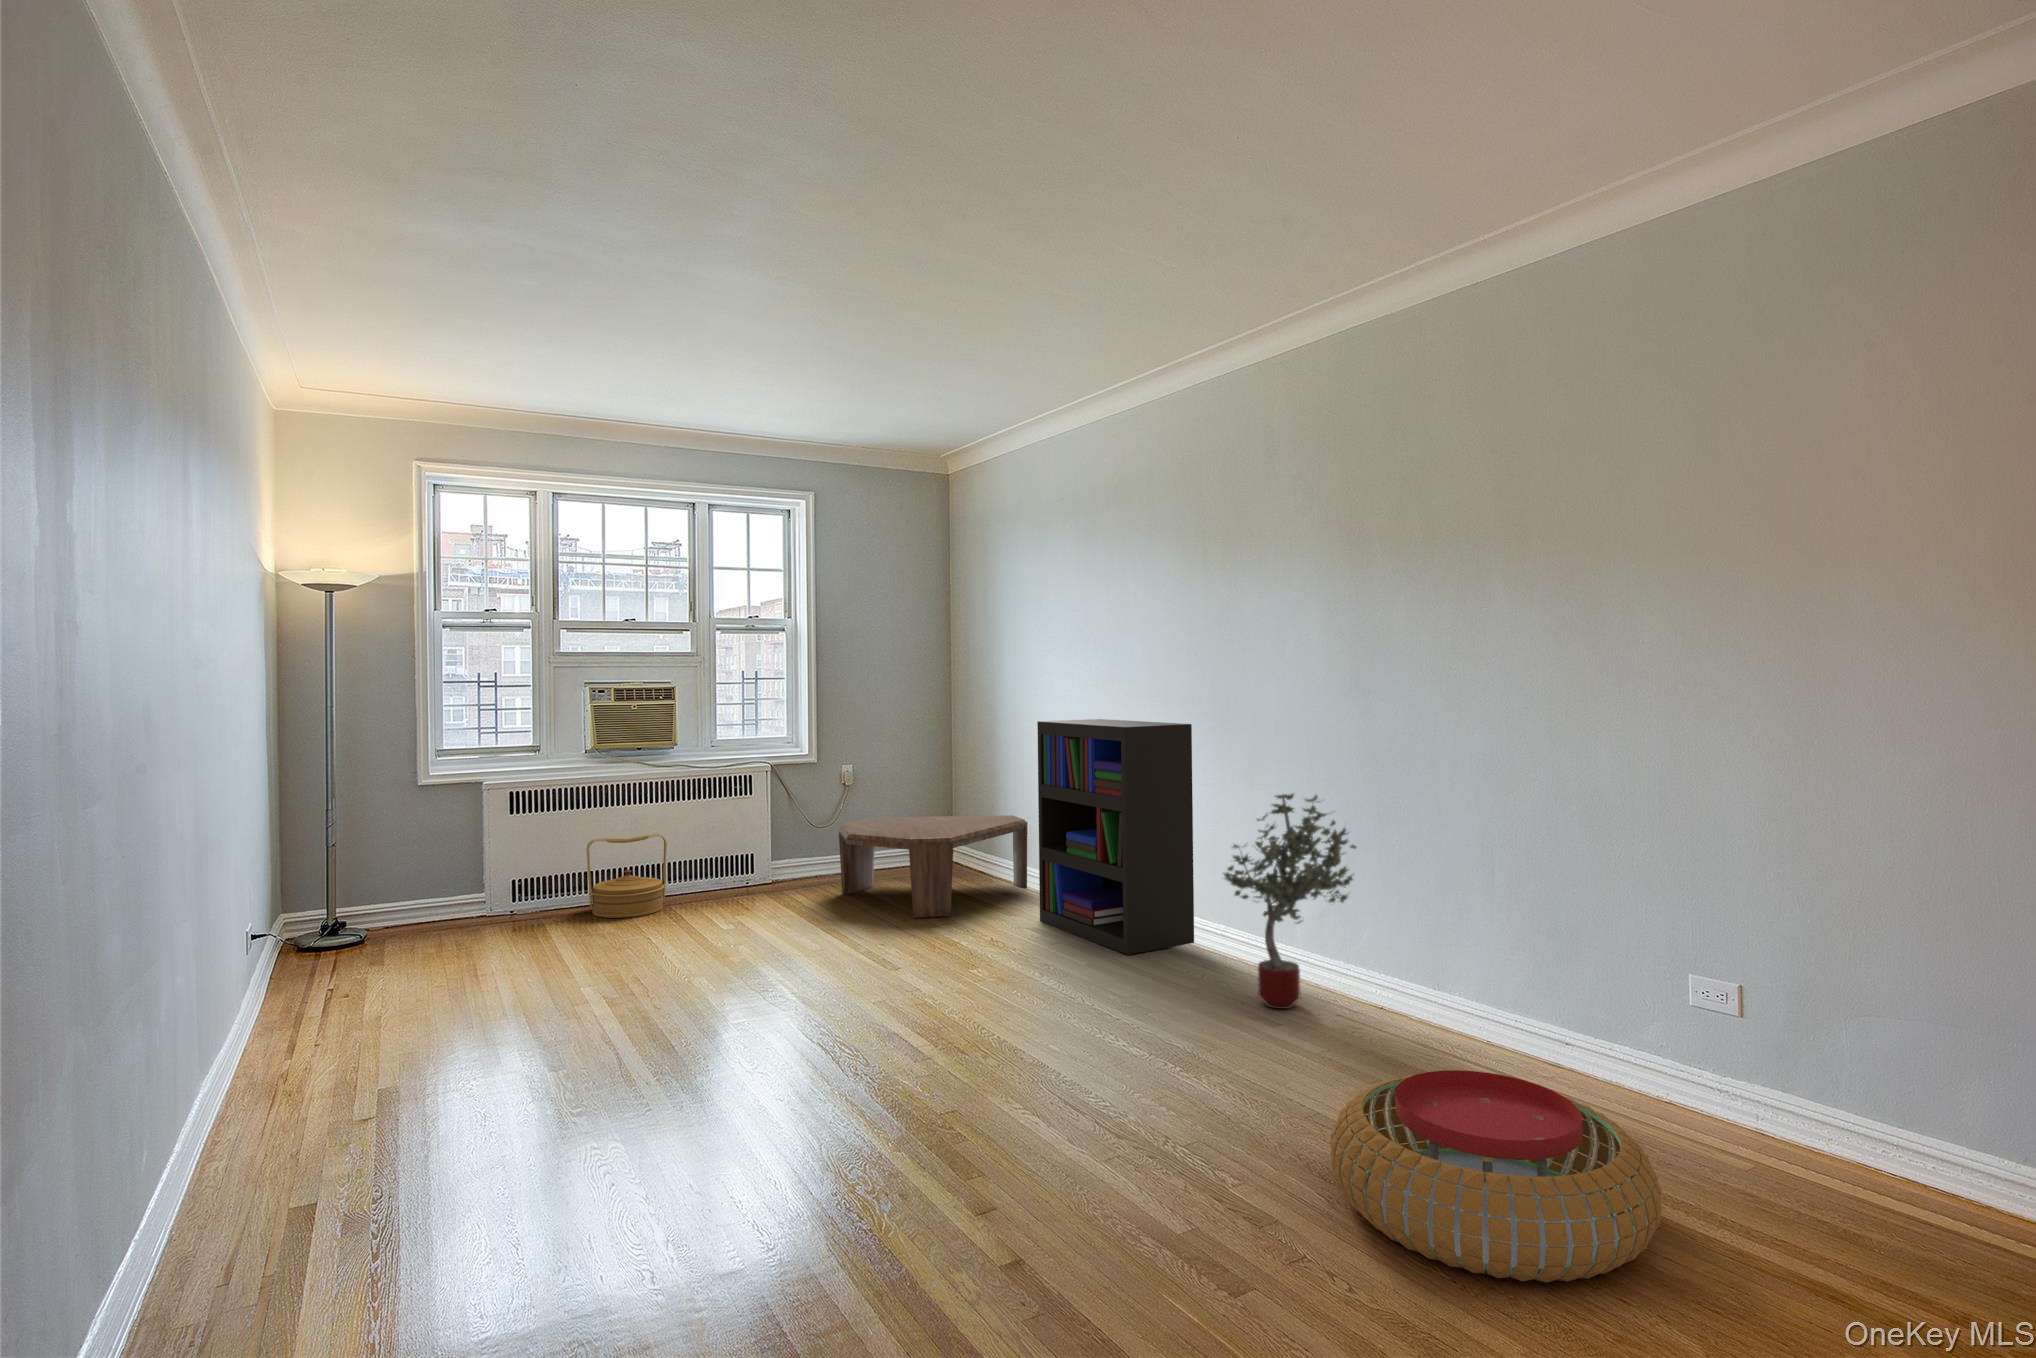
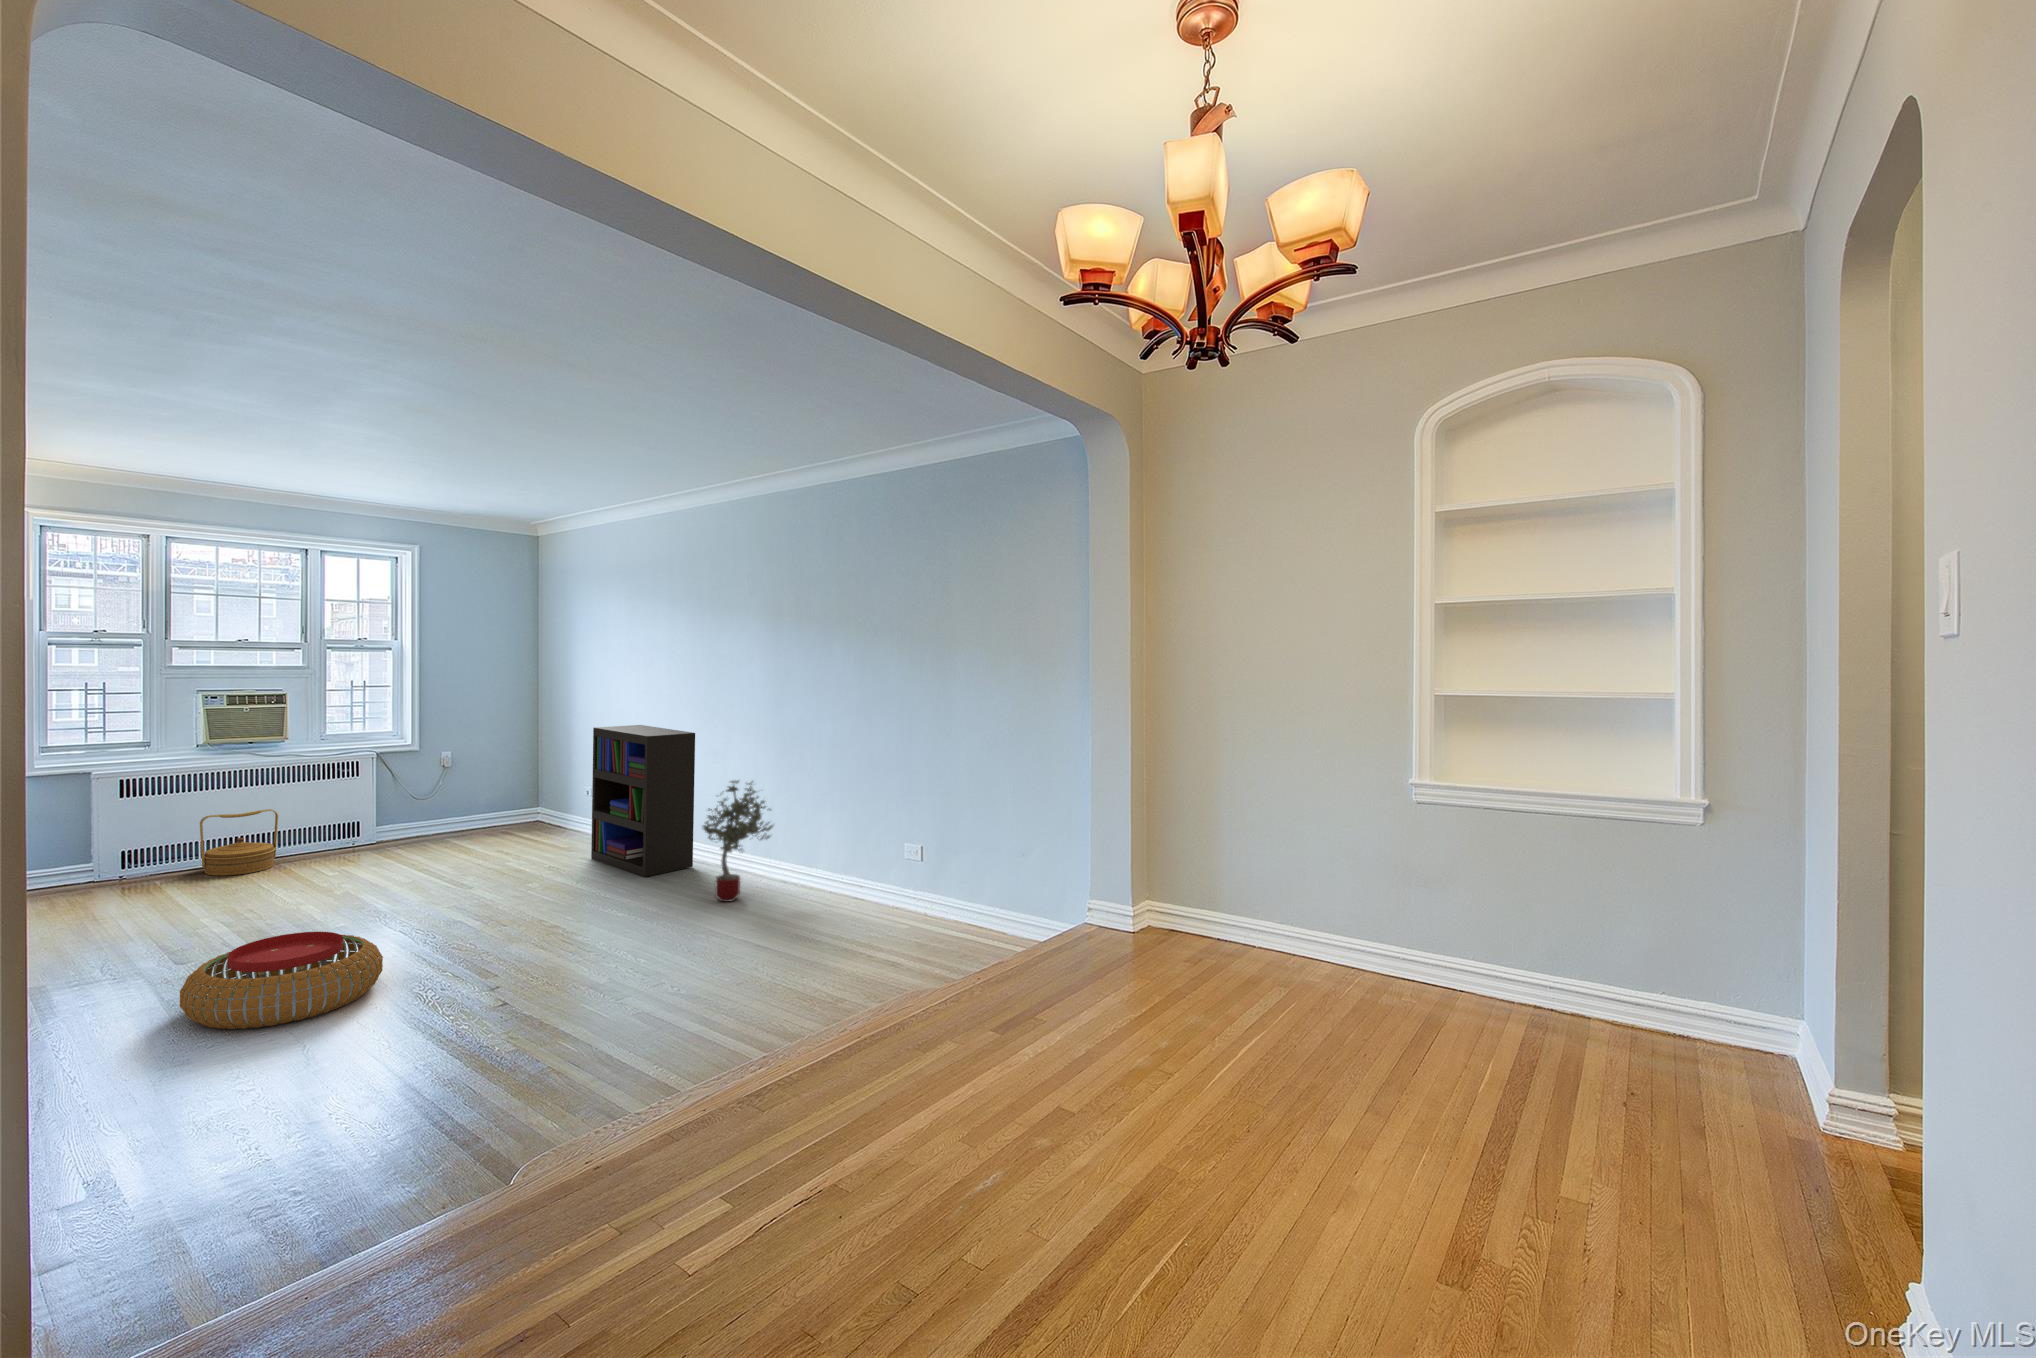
coffee table: present [839,815,1027,918] -> none [436,786,590,861]
pouf: present [1331,1070,1662,1283] -> present [180,932,383,1029]

